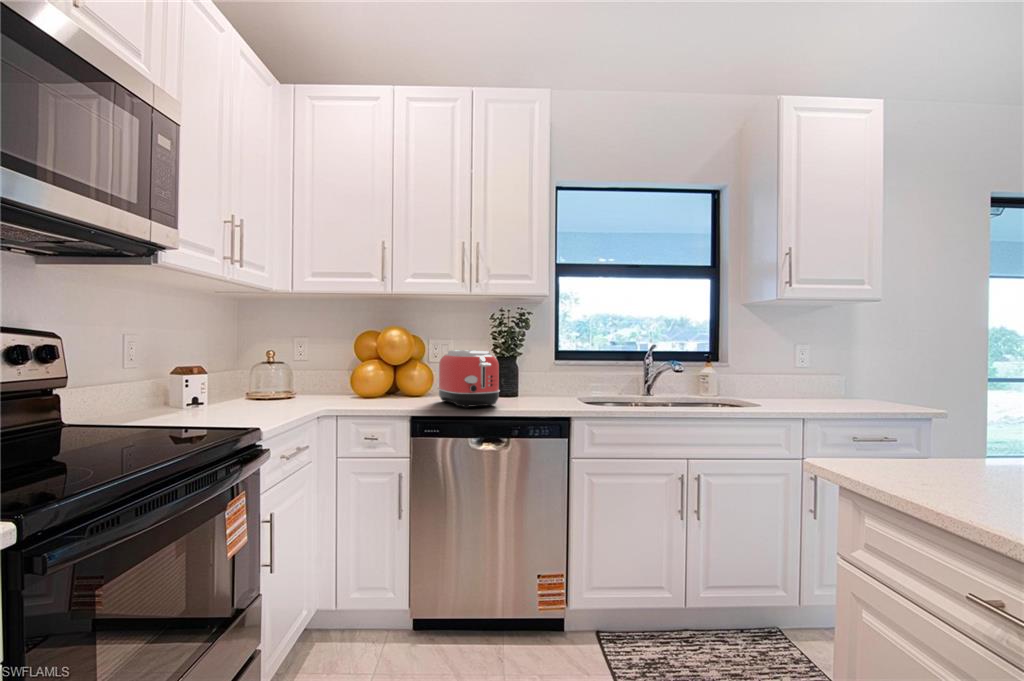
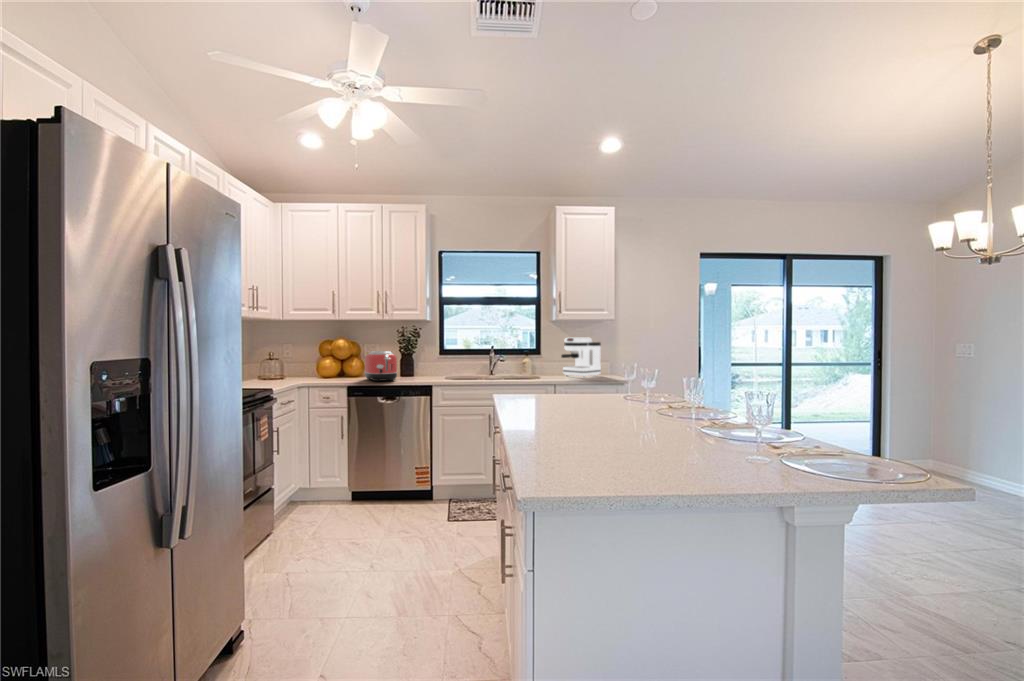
coffee maker: none [789,331,865,404] -> present [561,338,601,377]

